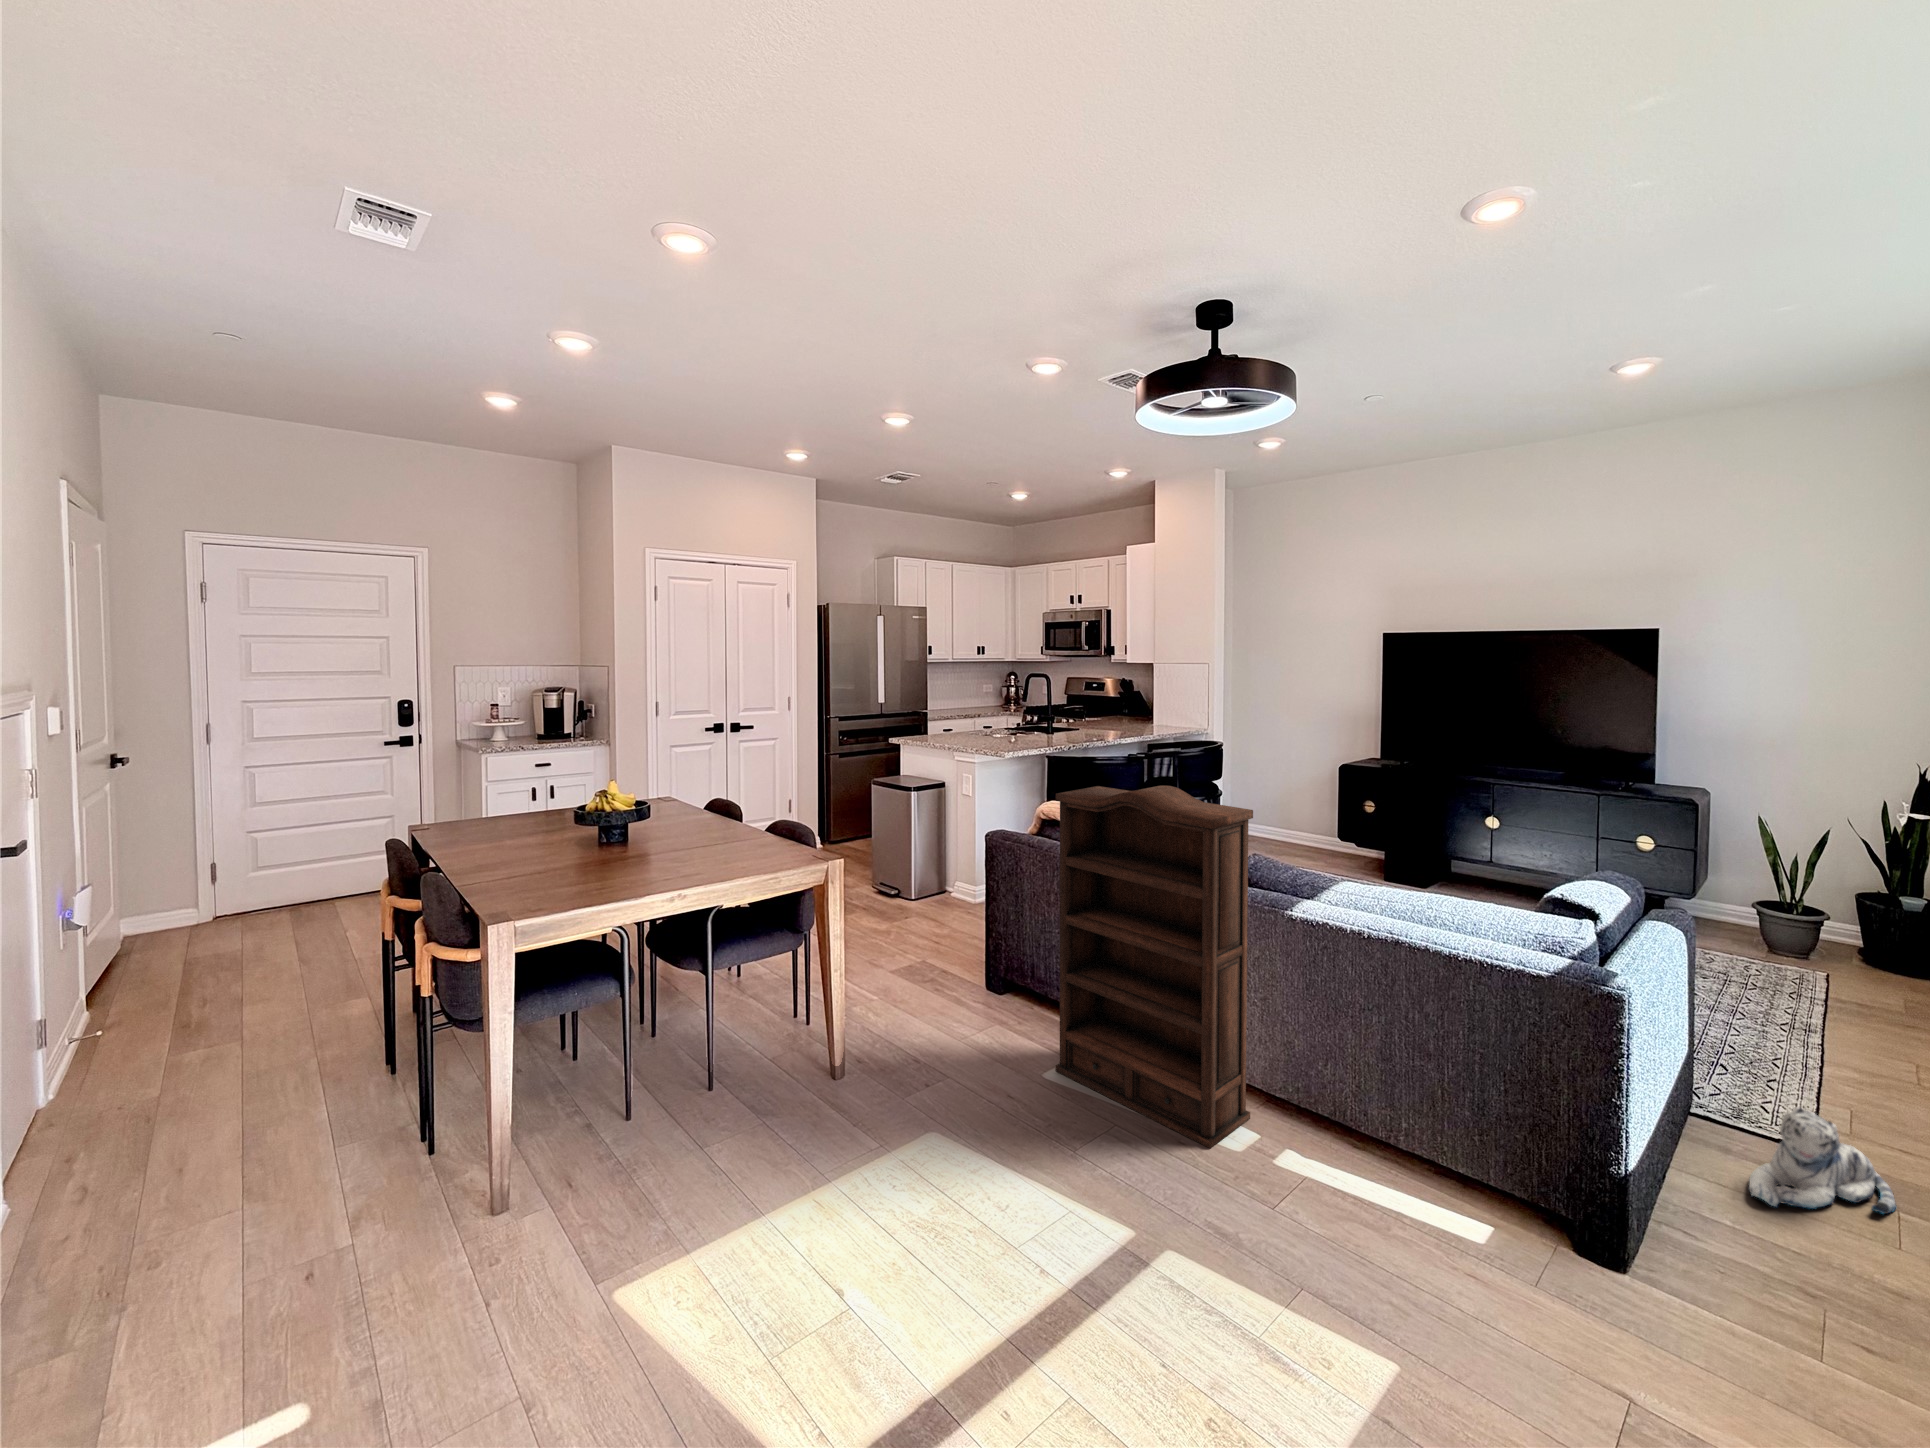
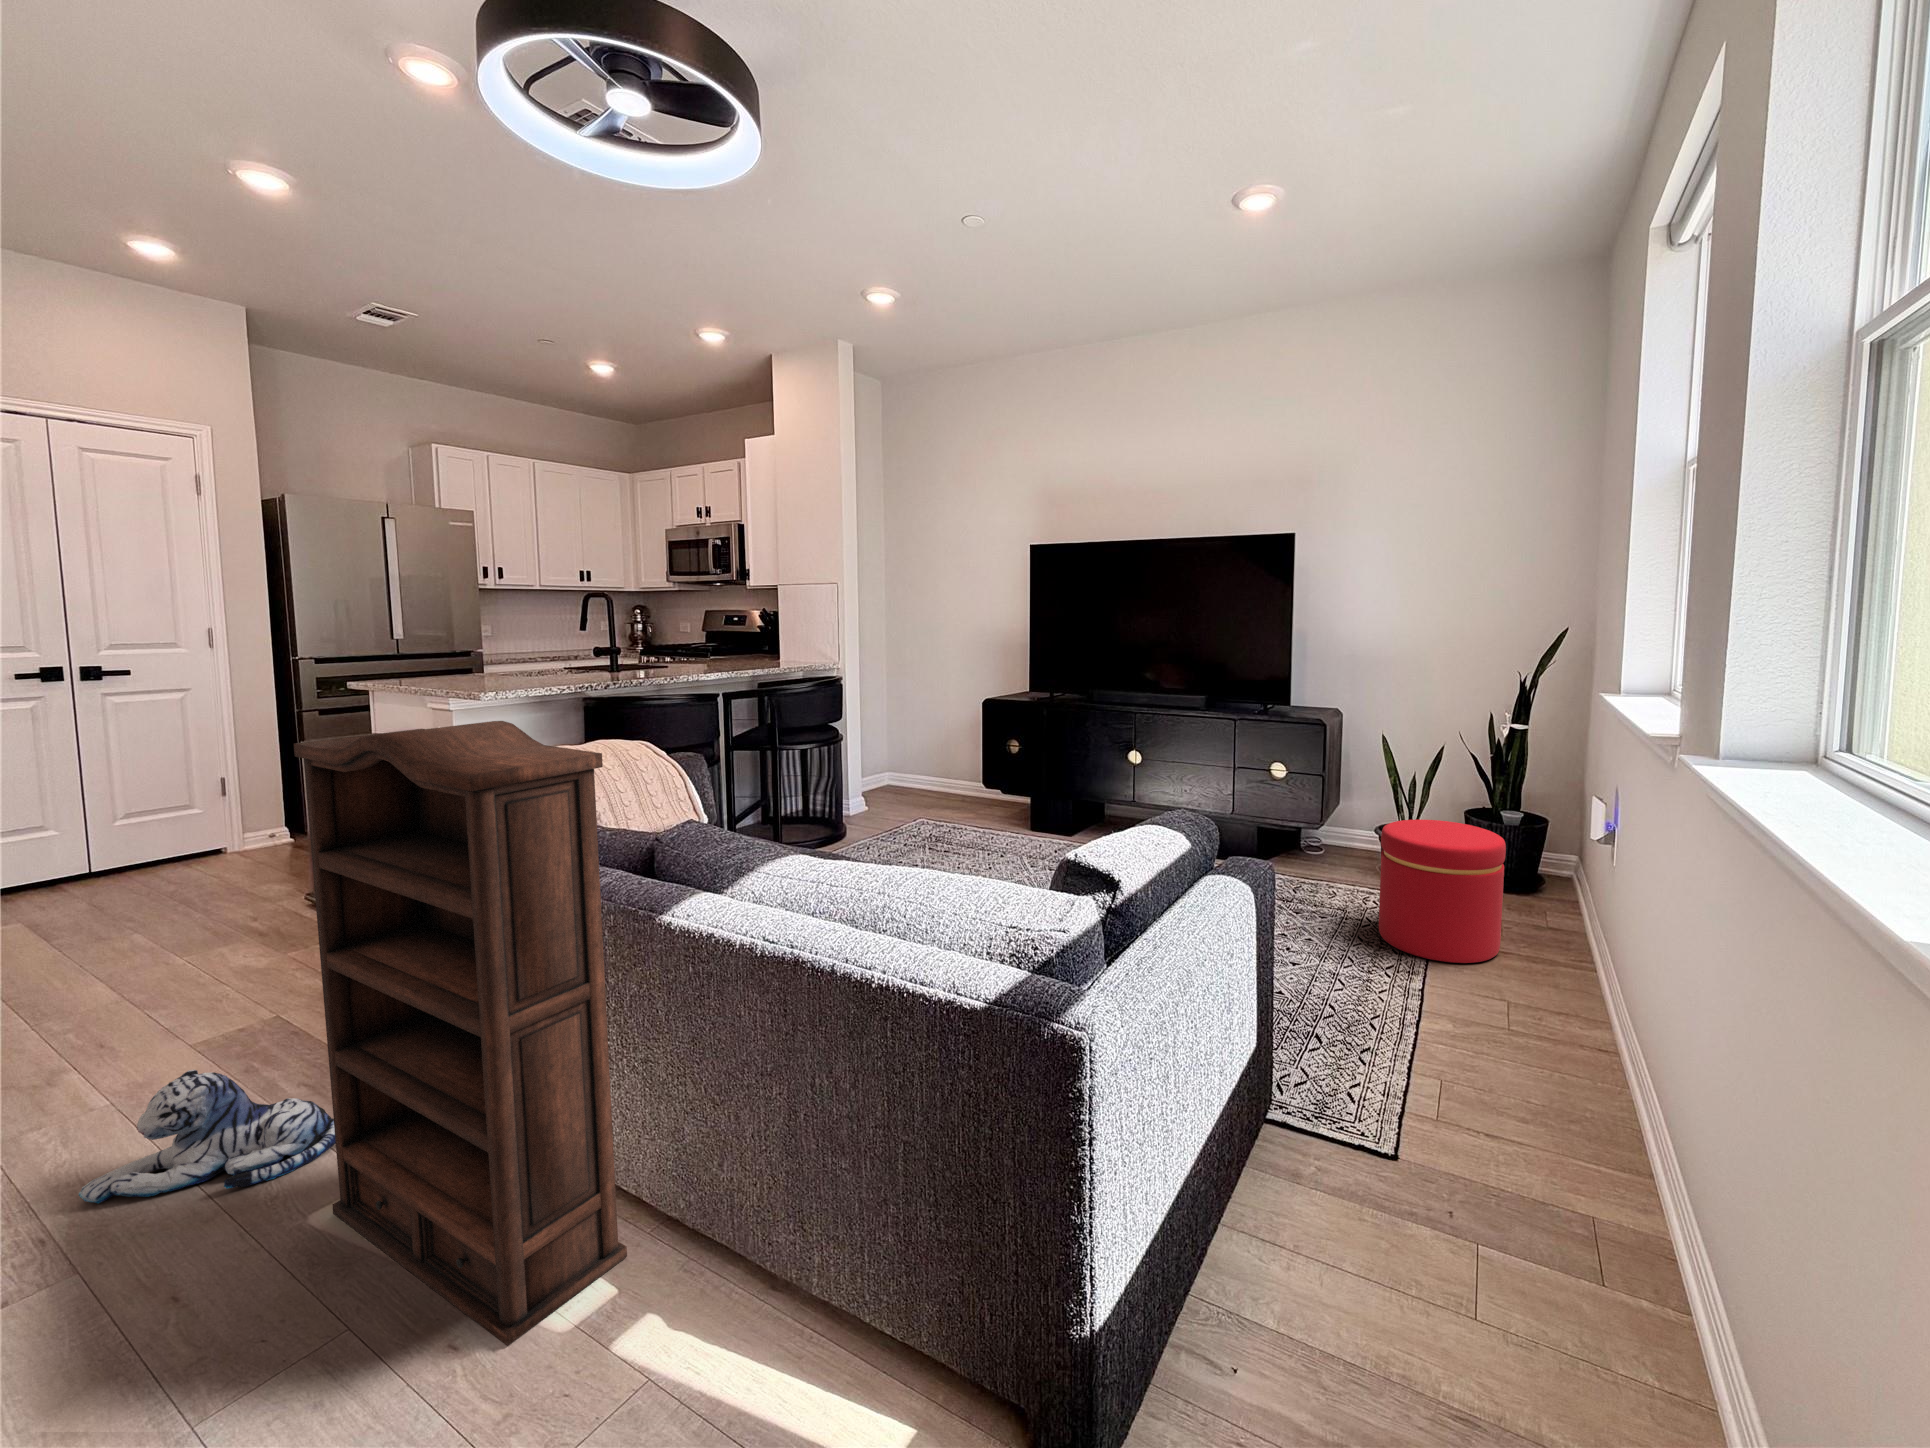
ottoman: none [1768,897,1908,1029] -> present [1379,820,1506,963]
plush toy: present [1749,1107,1896,1214] -> present [79,1070,336,1203]

